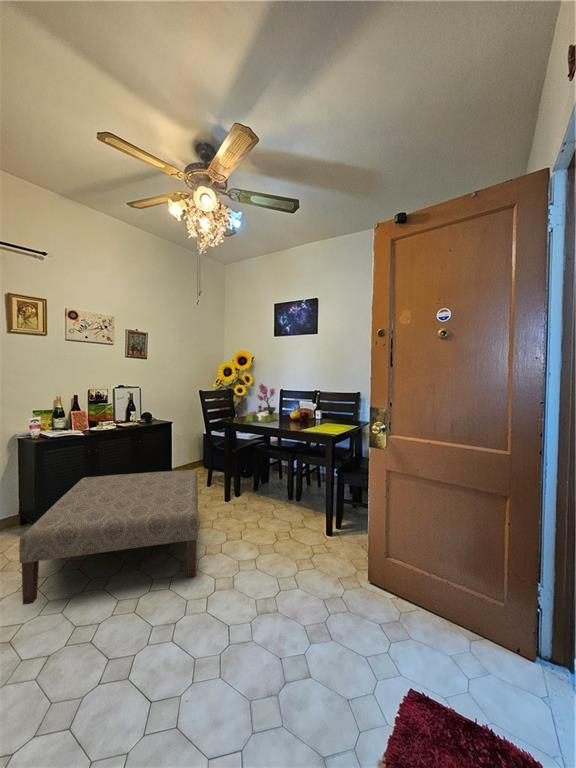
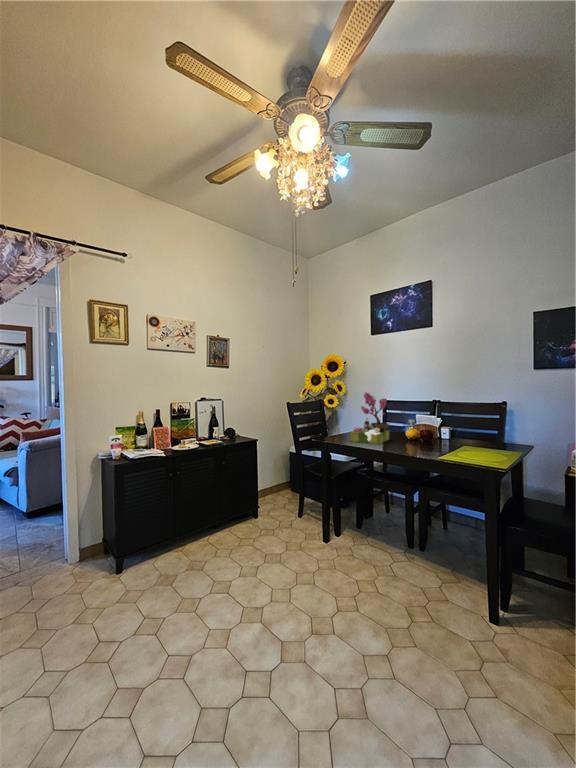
ottoman: present [19,470,198,605] -> none [77,503,305,697]

